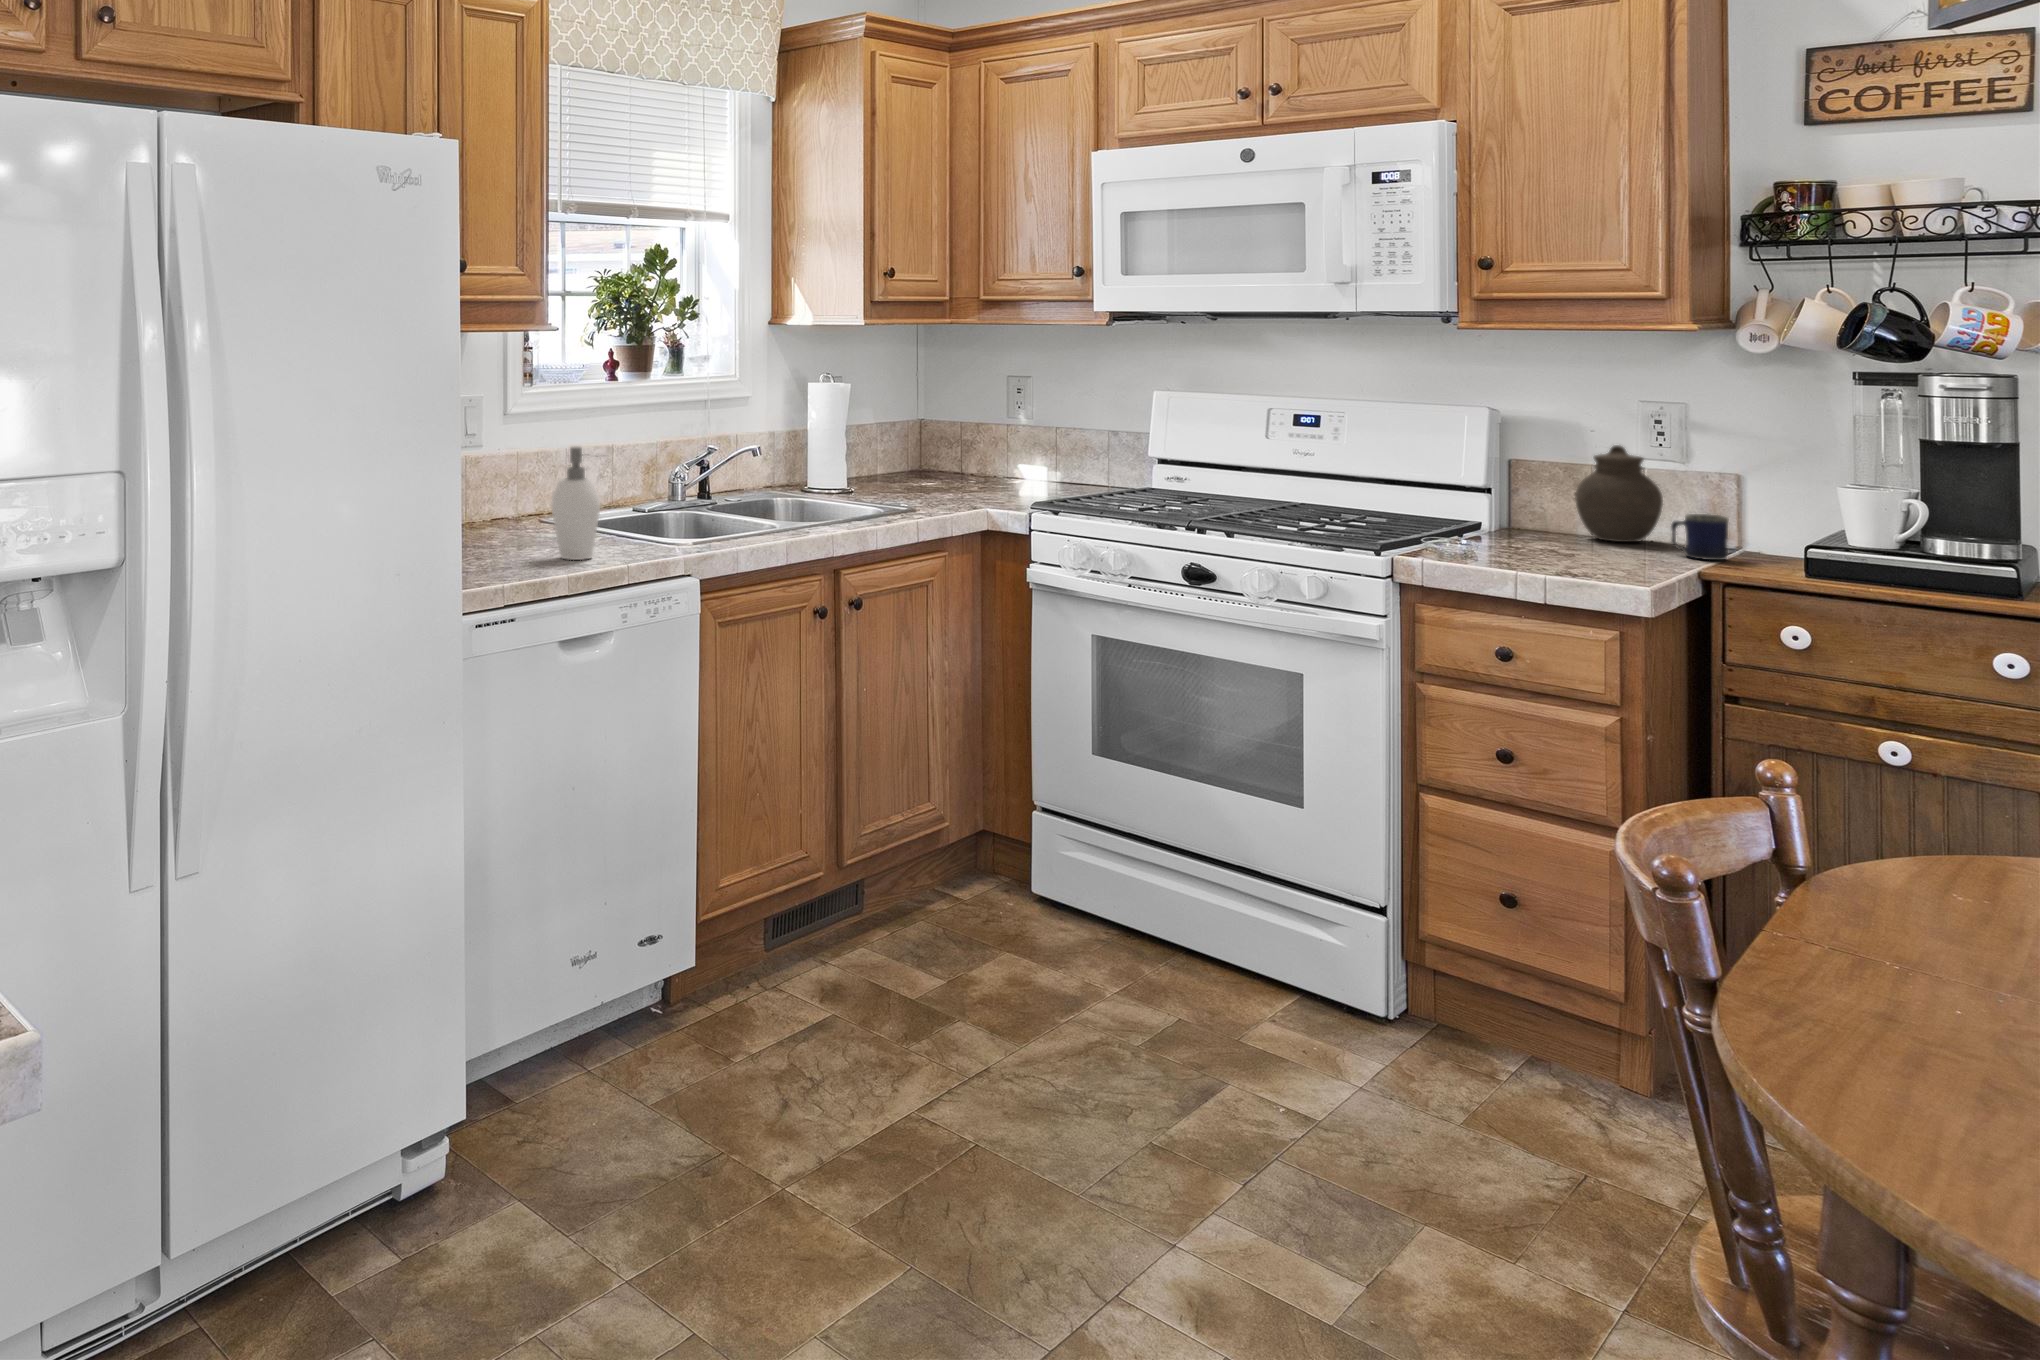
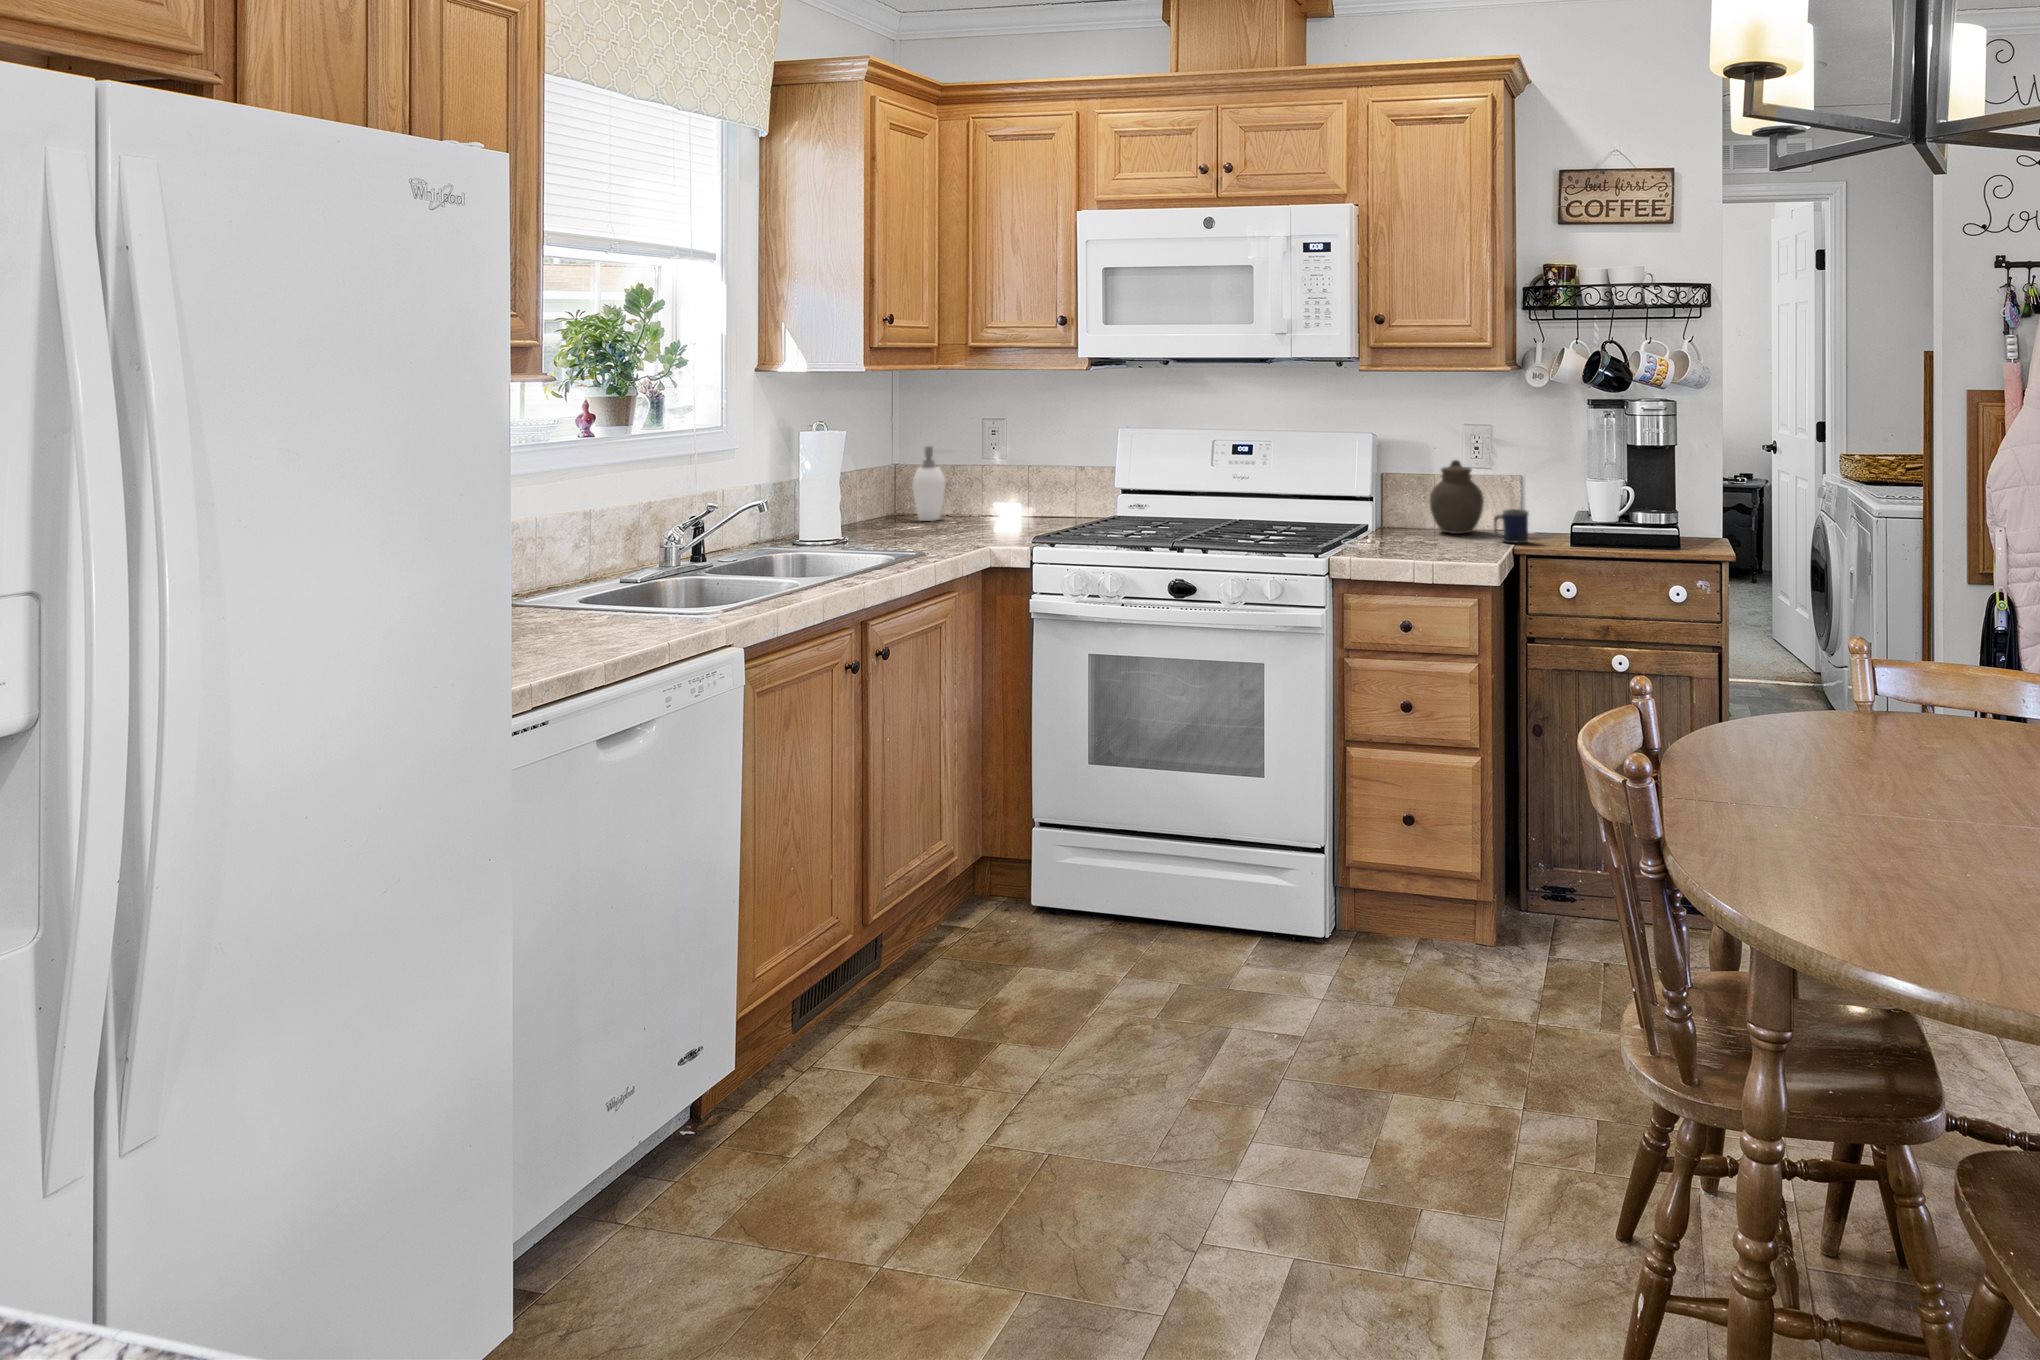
soap dispenser: present [552,446,600,560] -> present [912,446,945,521]

